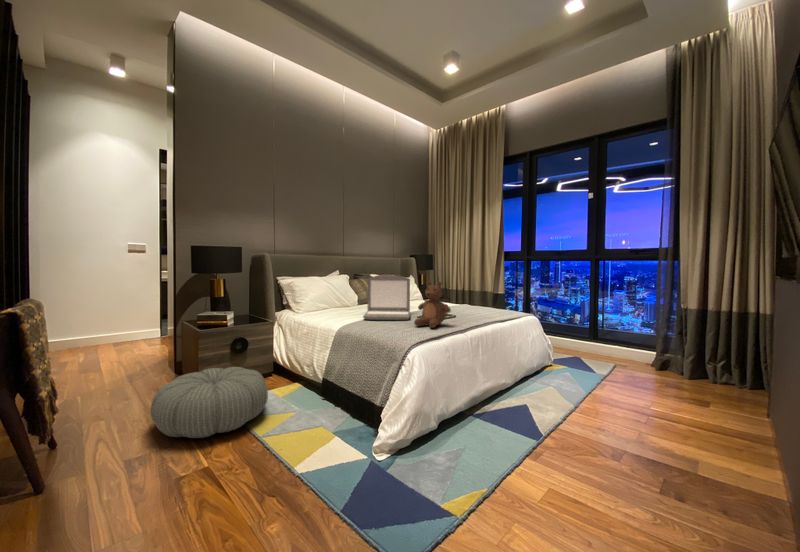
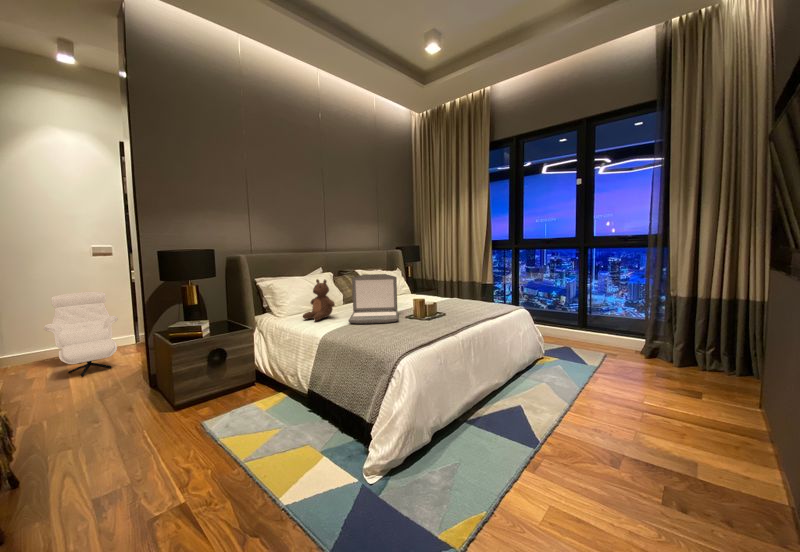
teddy bear: present [414,281,451,328] -> present [303,279,335,321]
armchair: none [78,286,144,362] -> present [44,292,118,376]
pouf: present [150,367,268,438] -> none [118,382,250,468]

